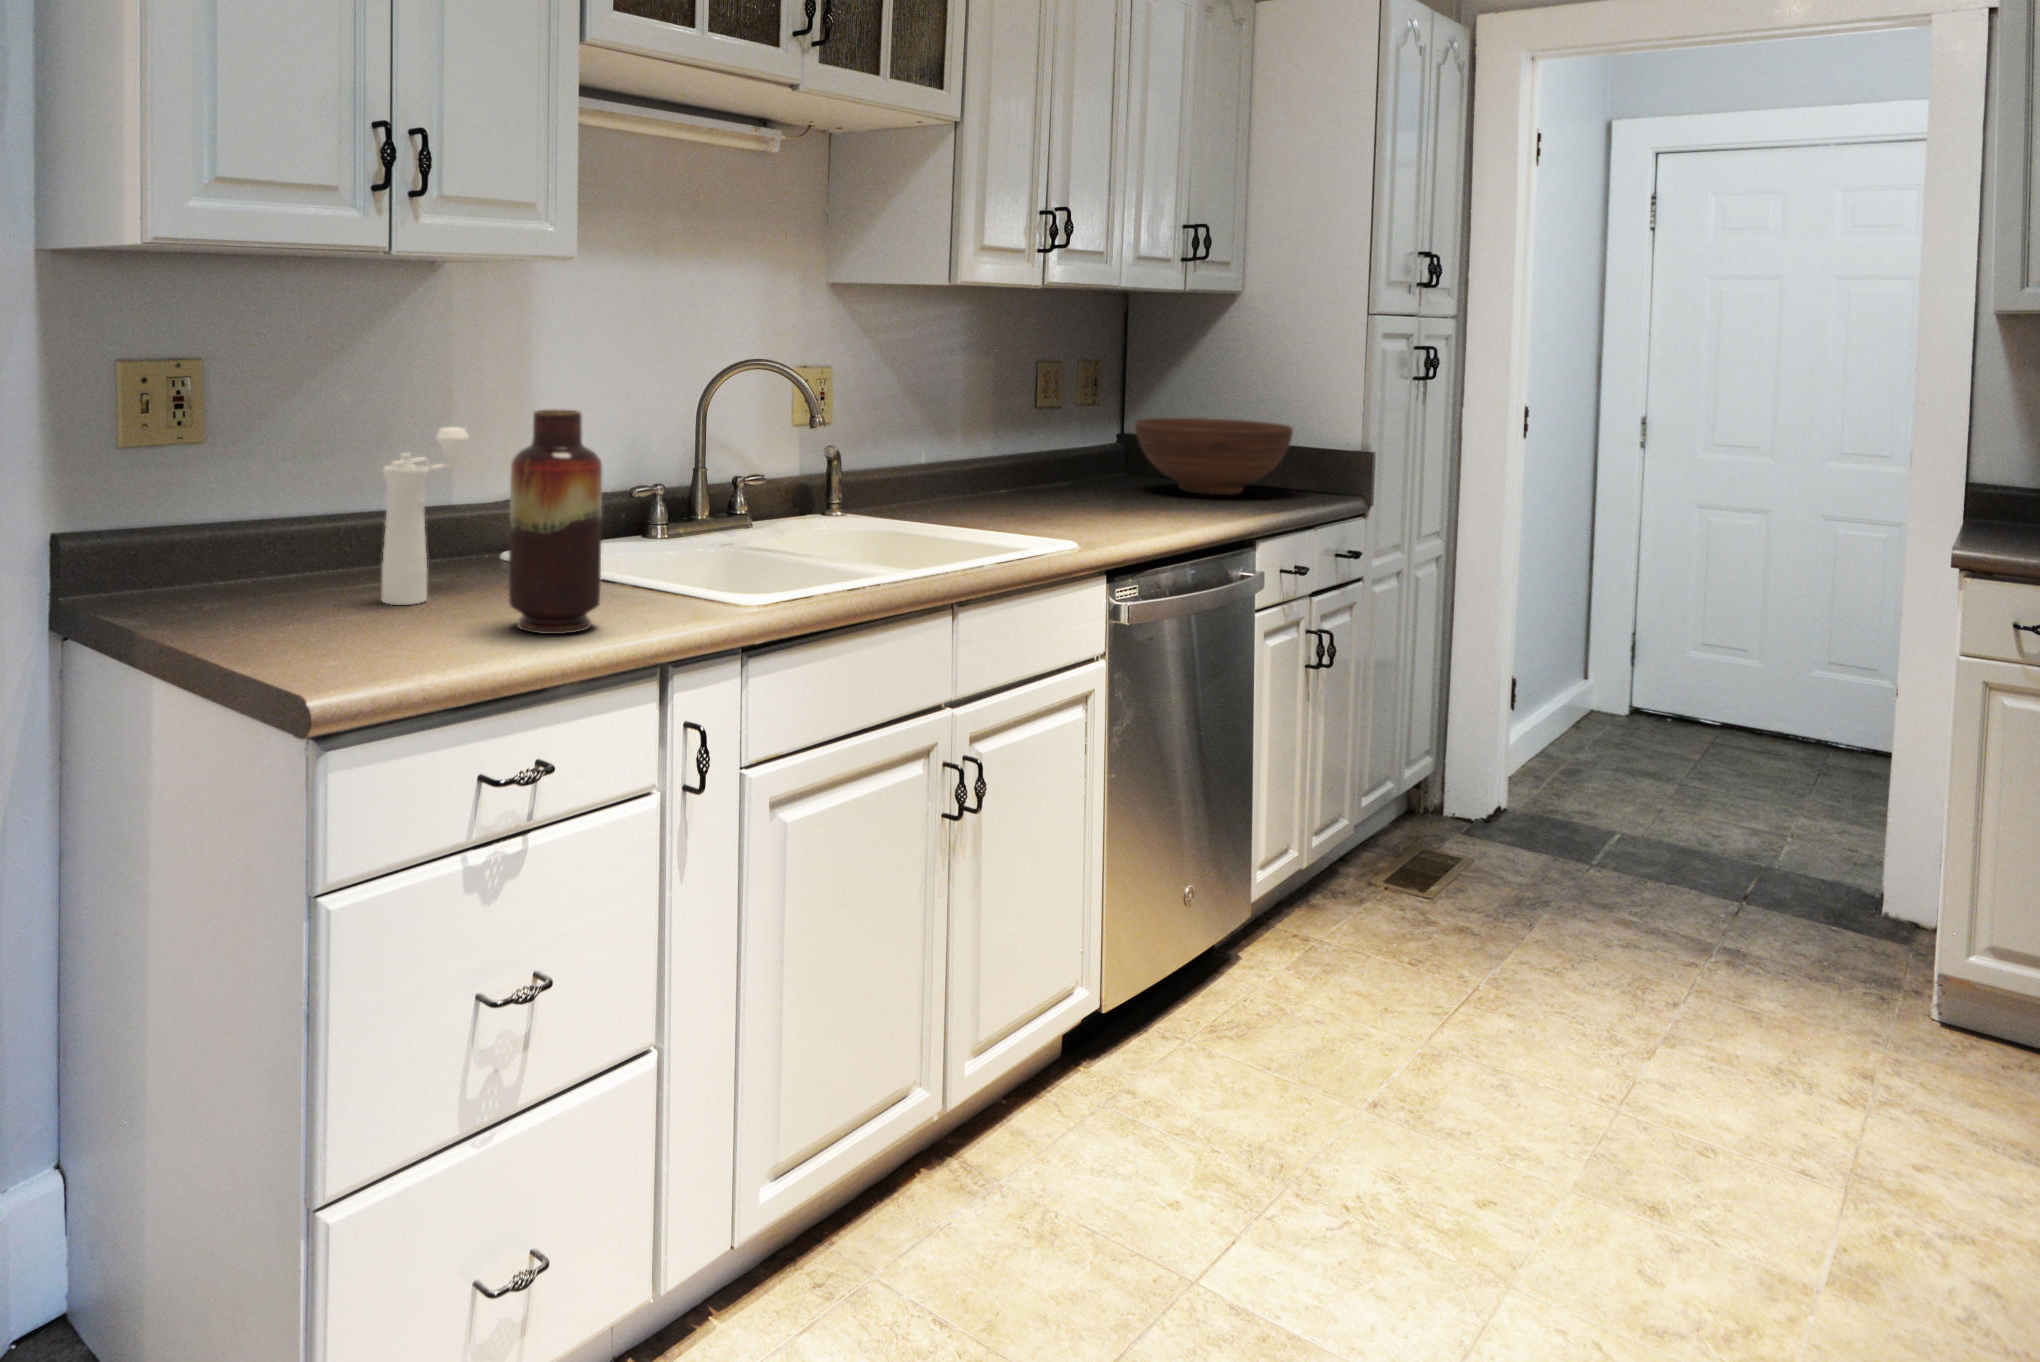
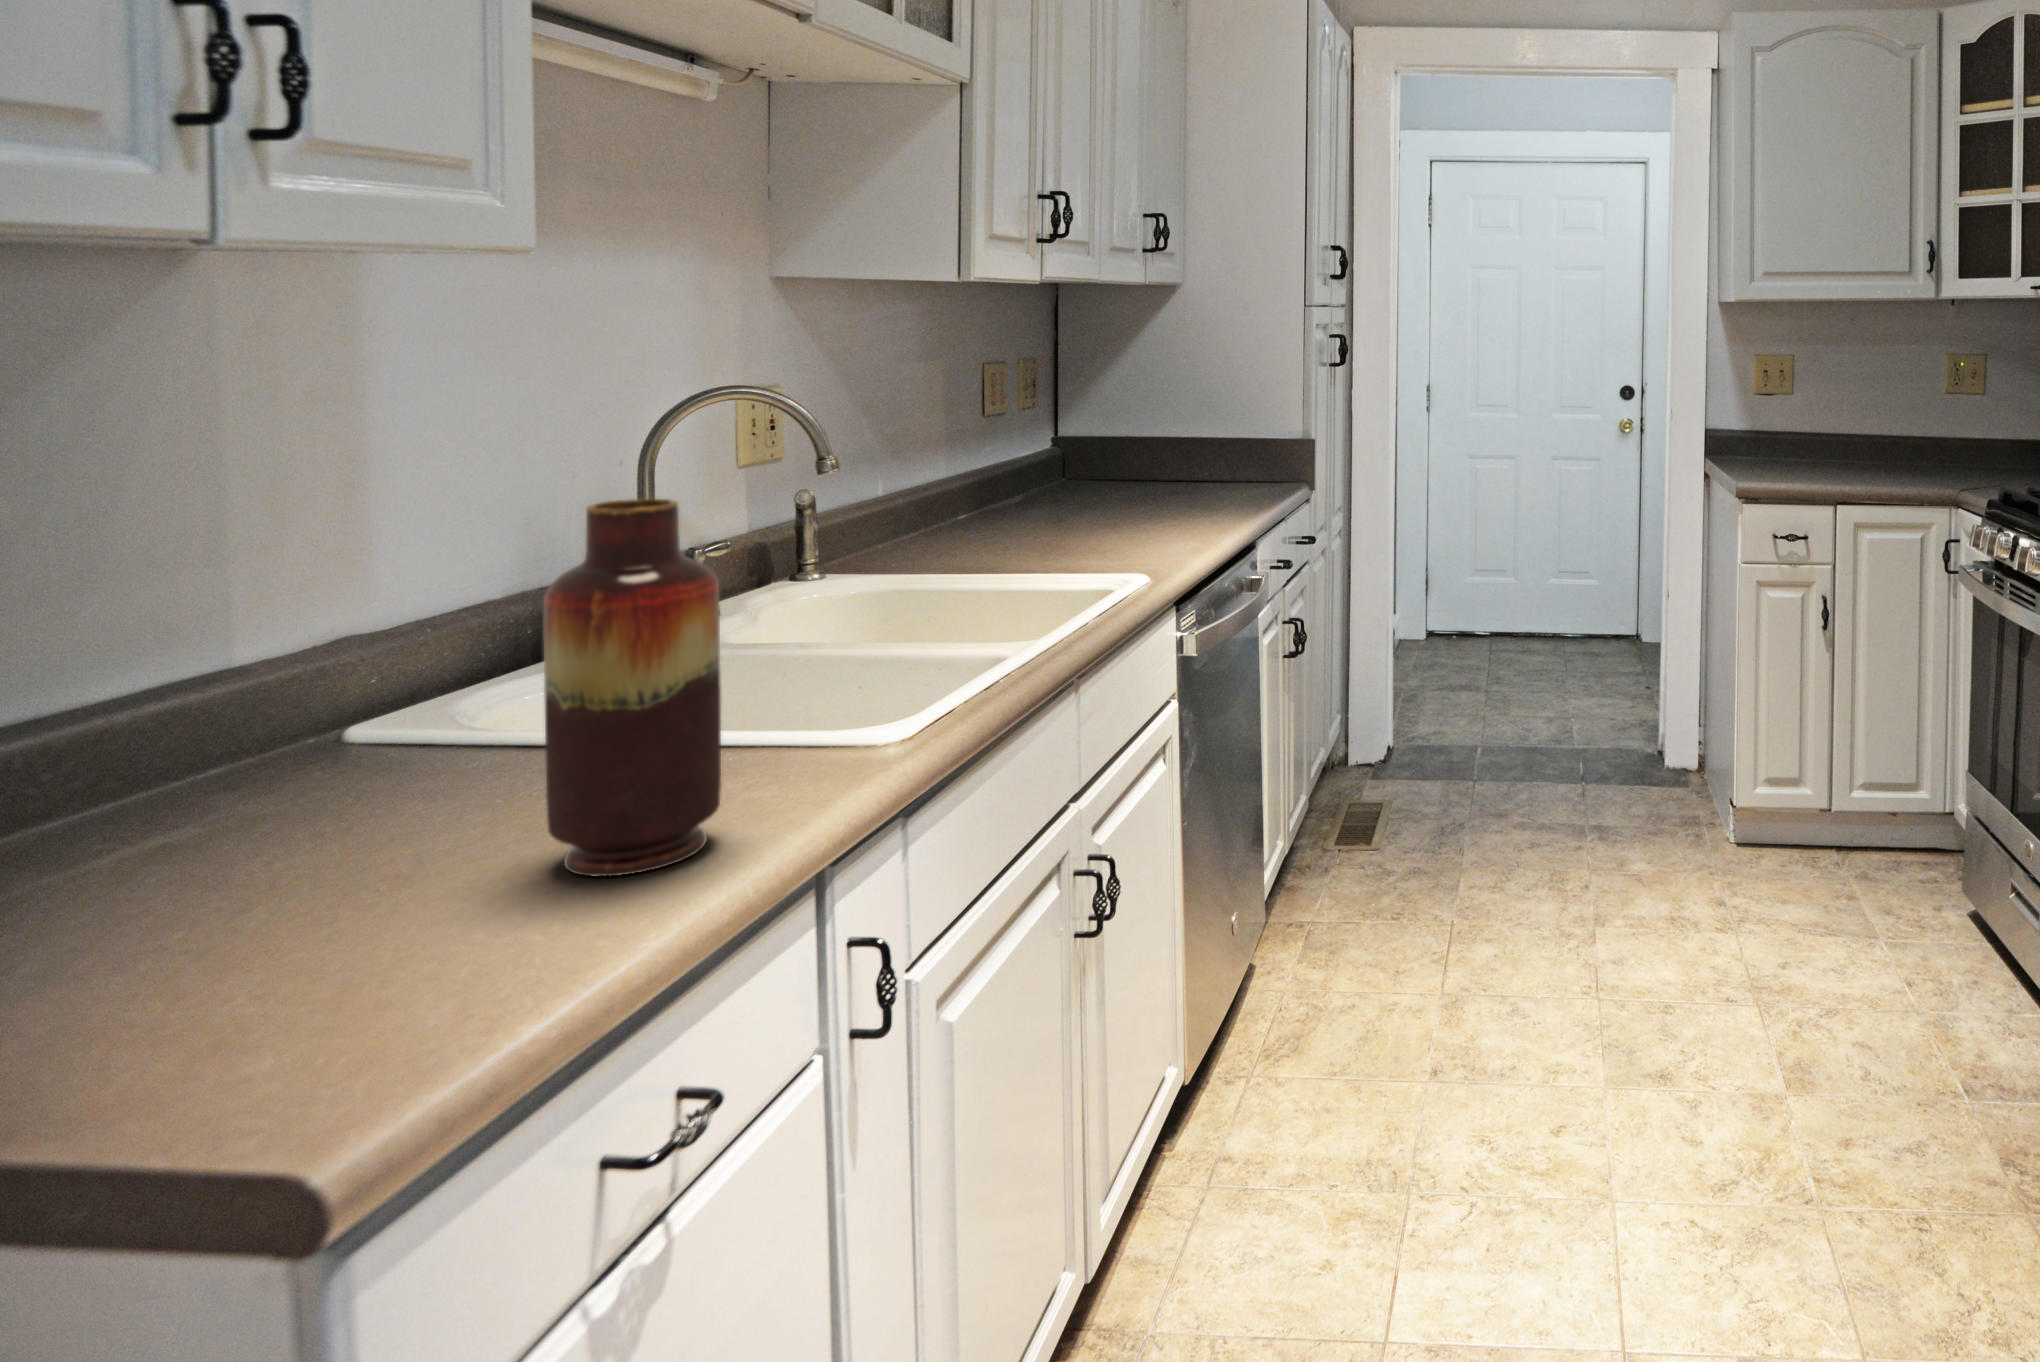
fruit bowl: present [1135,418,1293,495] -> none [1096,415,1254,496]
pepper mill: present [381,427,469,605] -> none [182,539,345,888]

